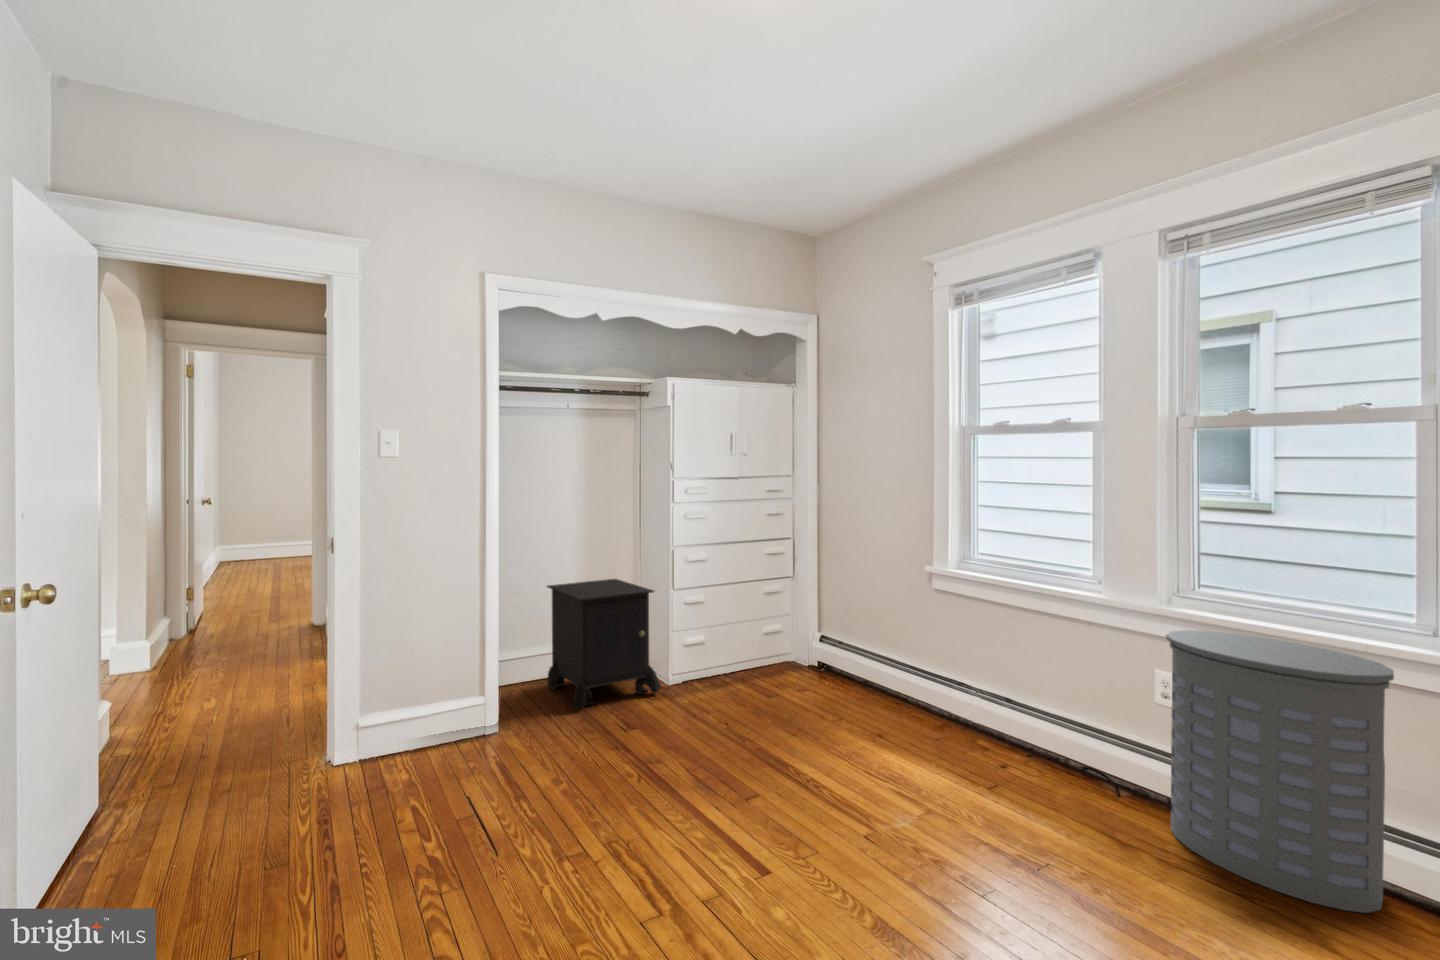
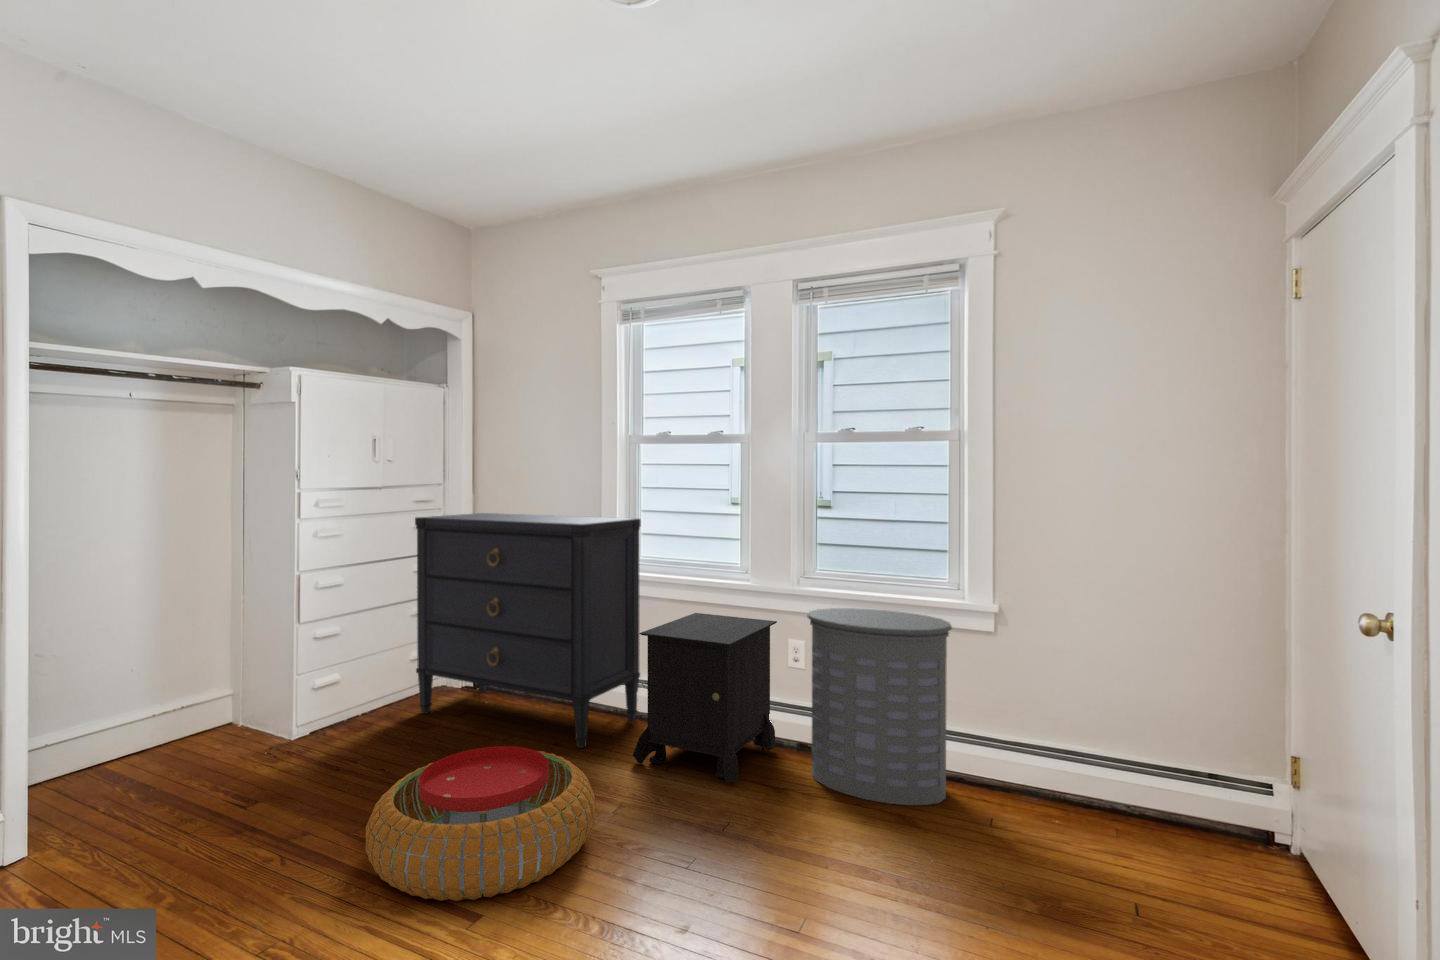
dresser: none [764,503,974,741] -> present [415,513,641,748]
nightstand: present [547,579,661,709] -> present [633,613,777,784]
pouf: none [690,720,893,860] -> present [365,746,595,901]

